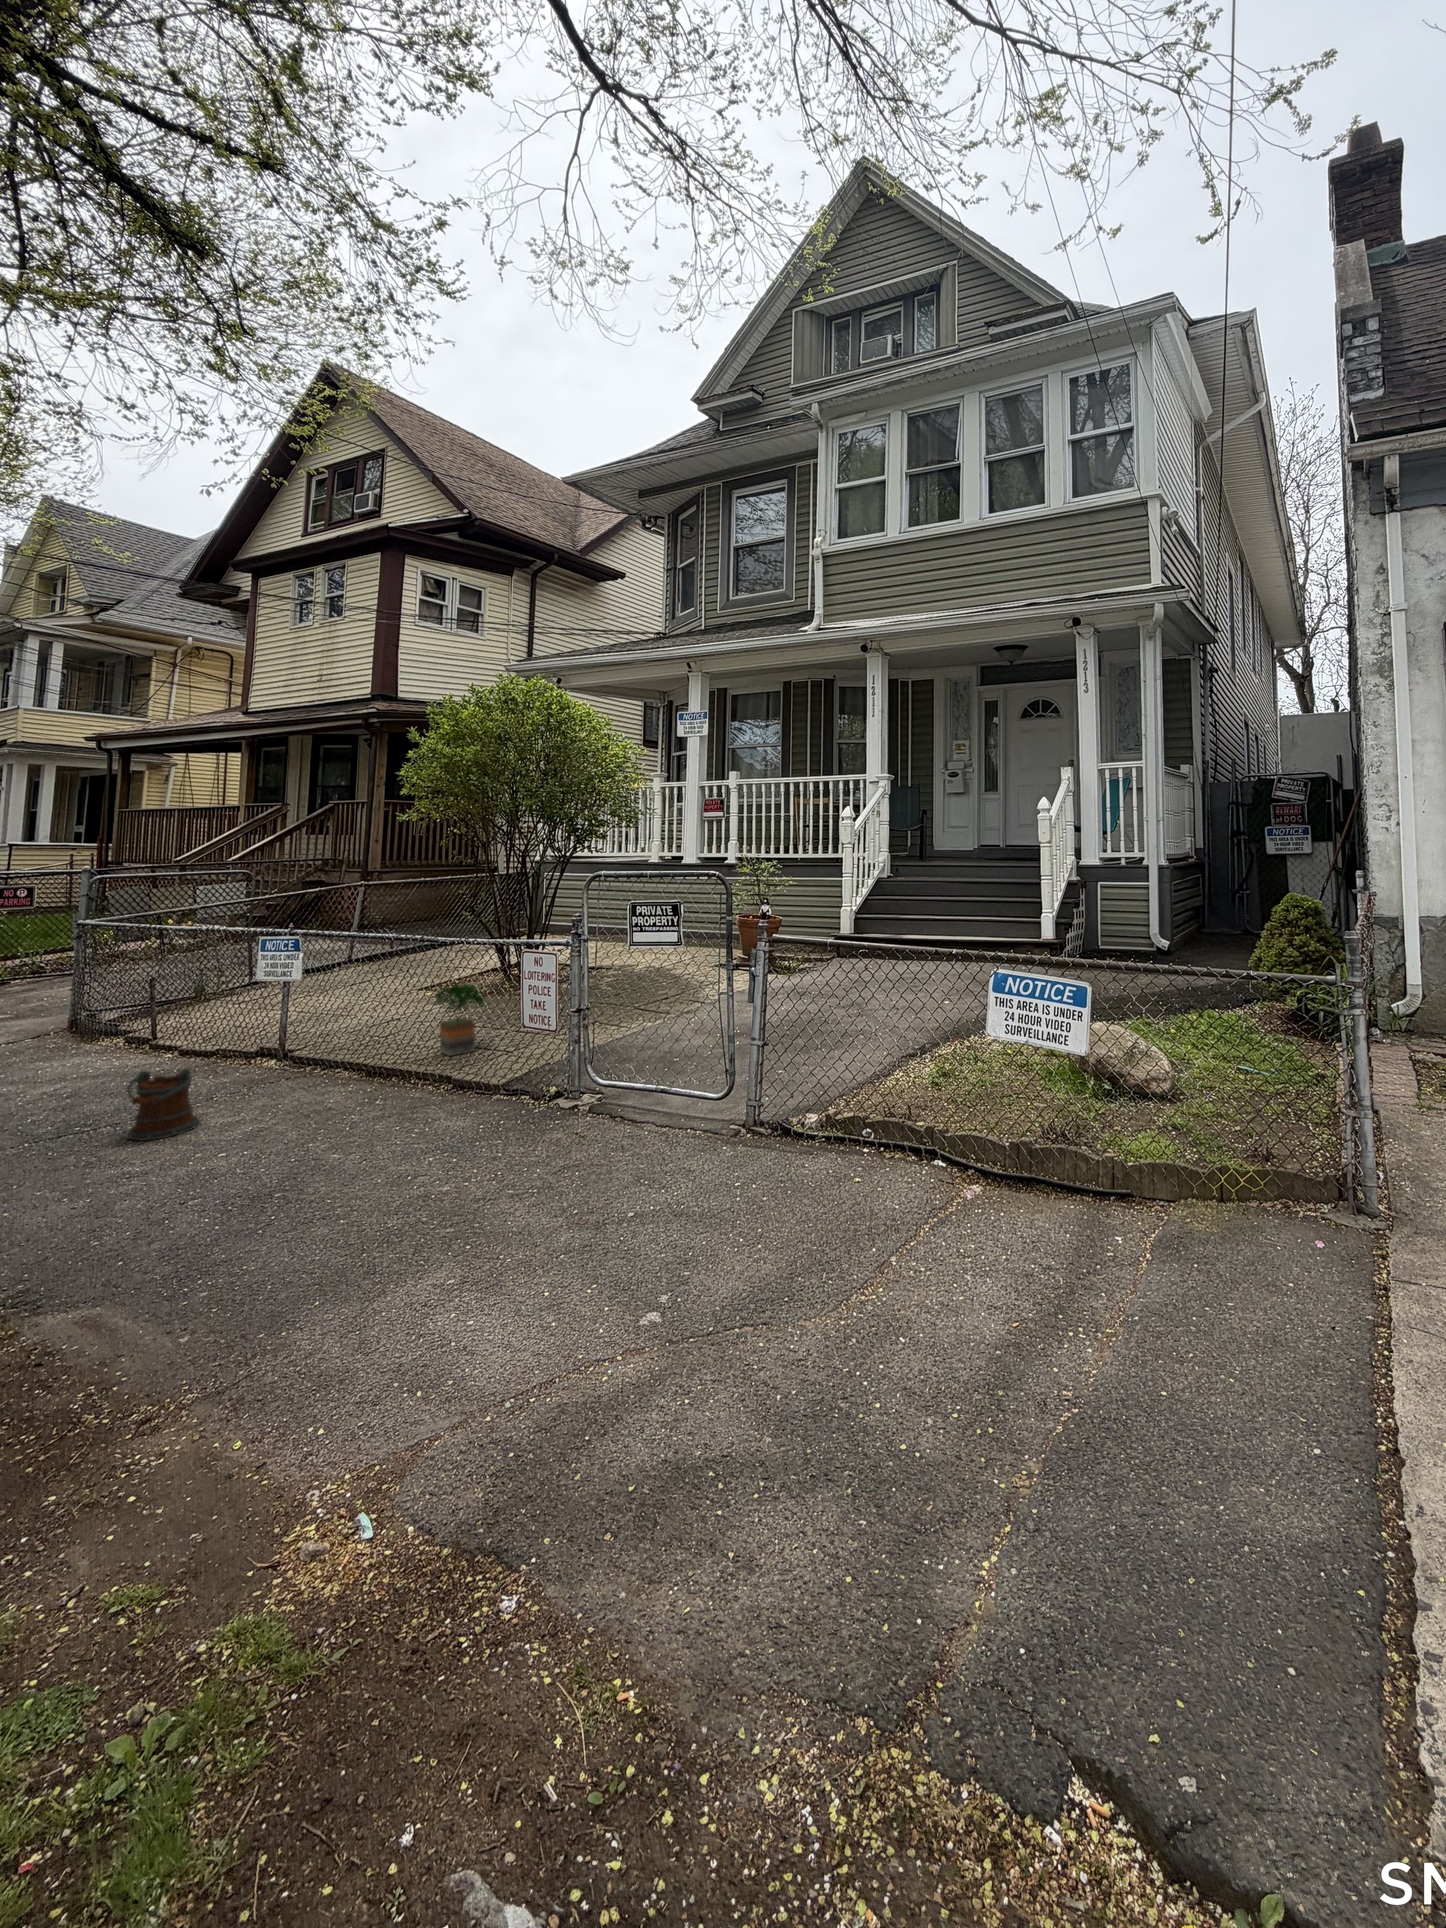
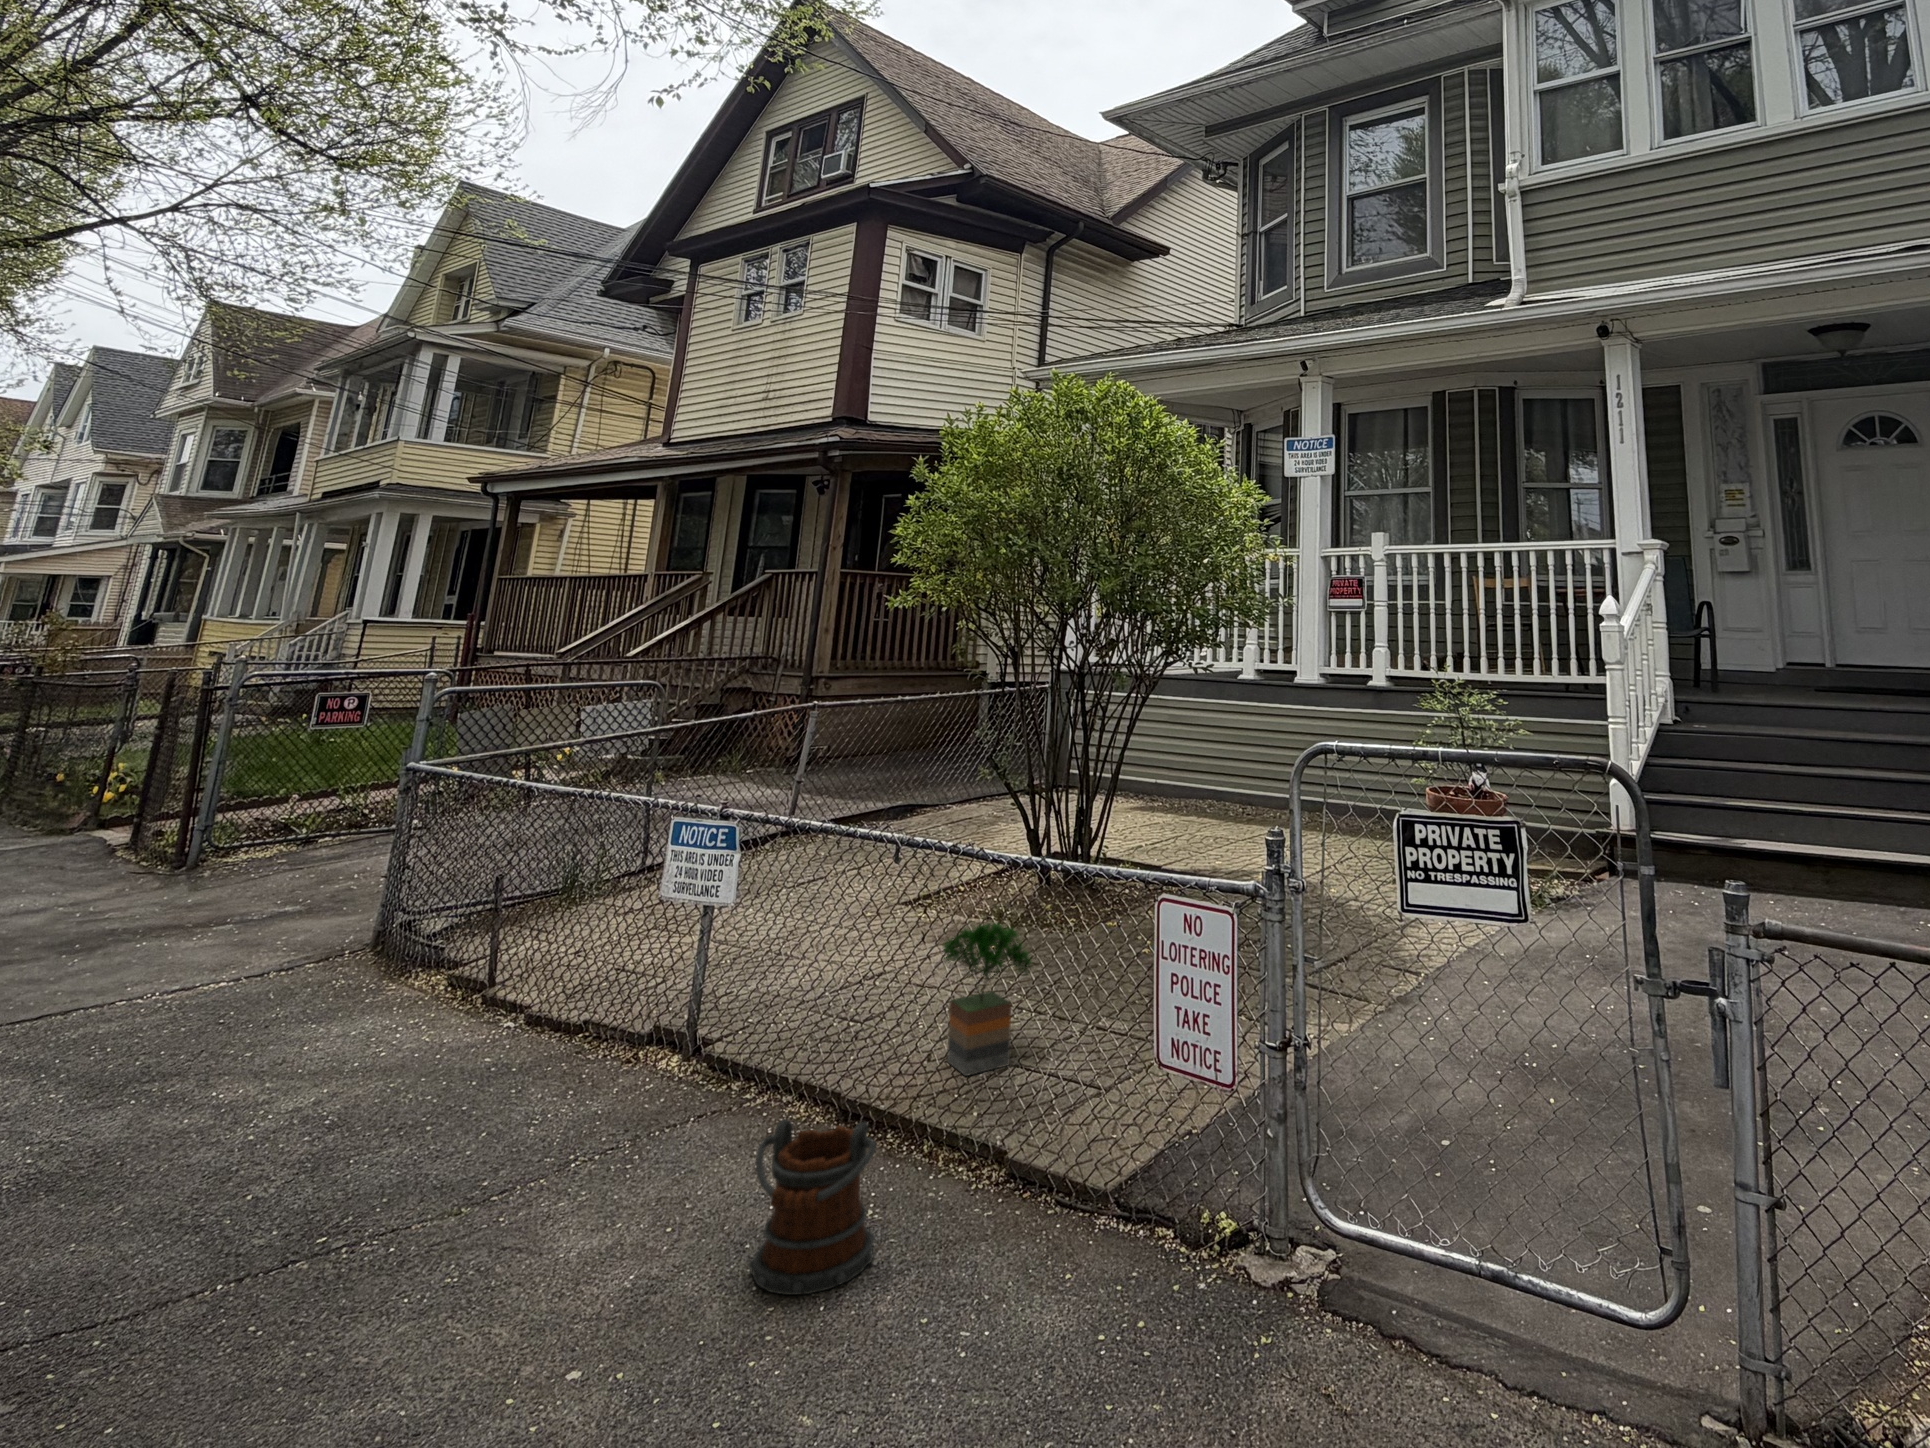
bucket: present [127,1069,200,1141] -> present [749,1119,876,1295]

